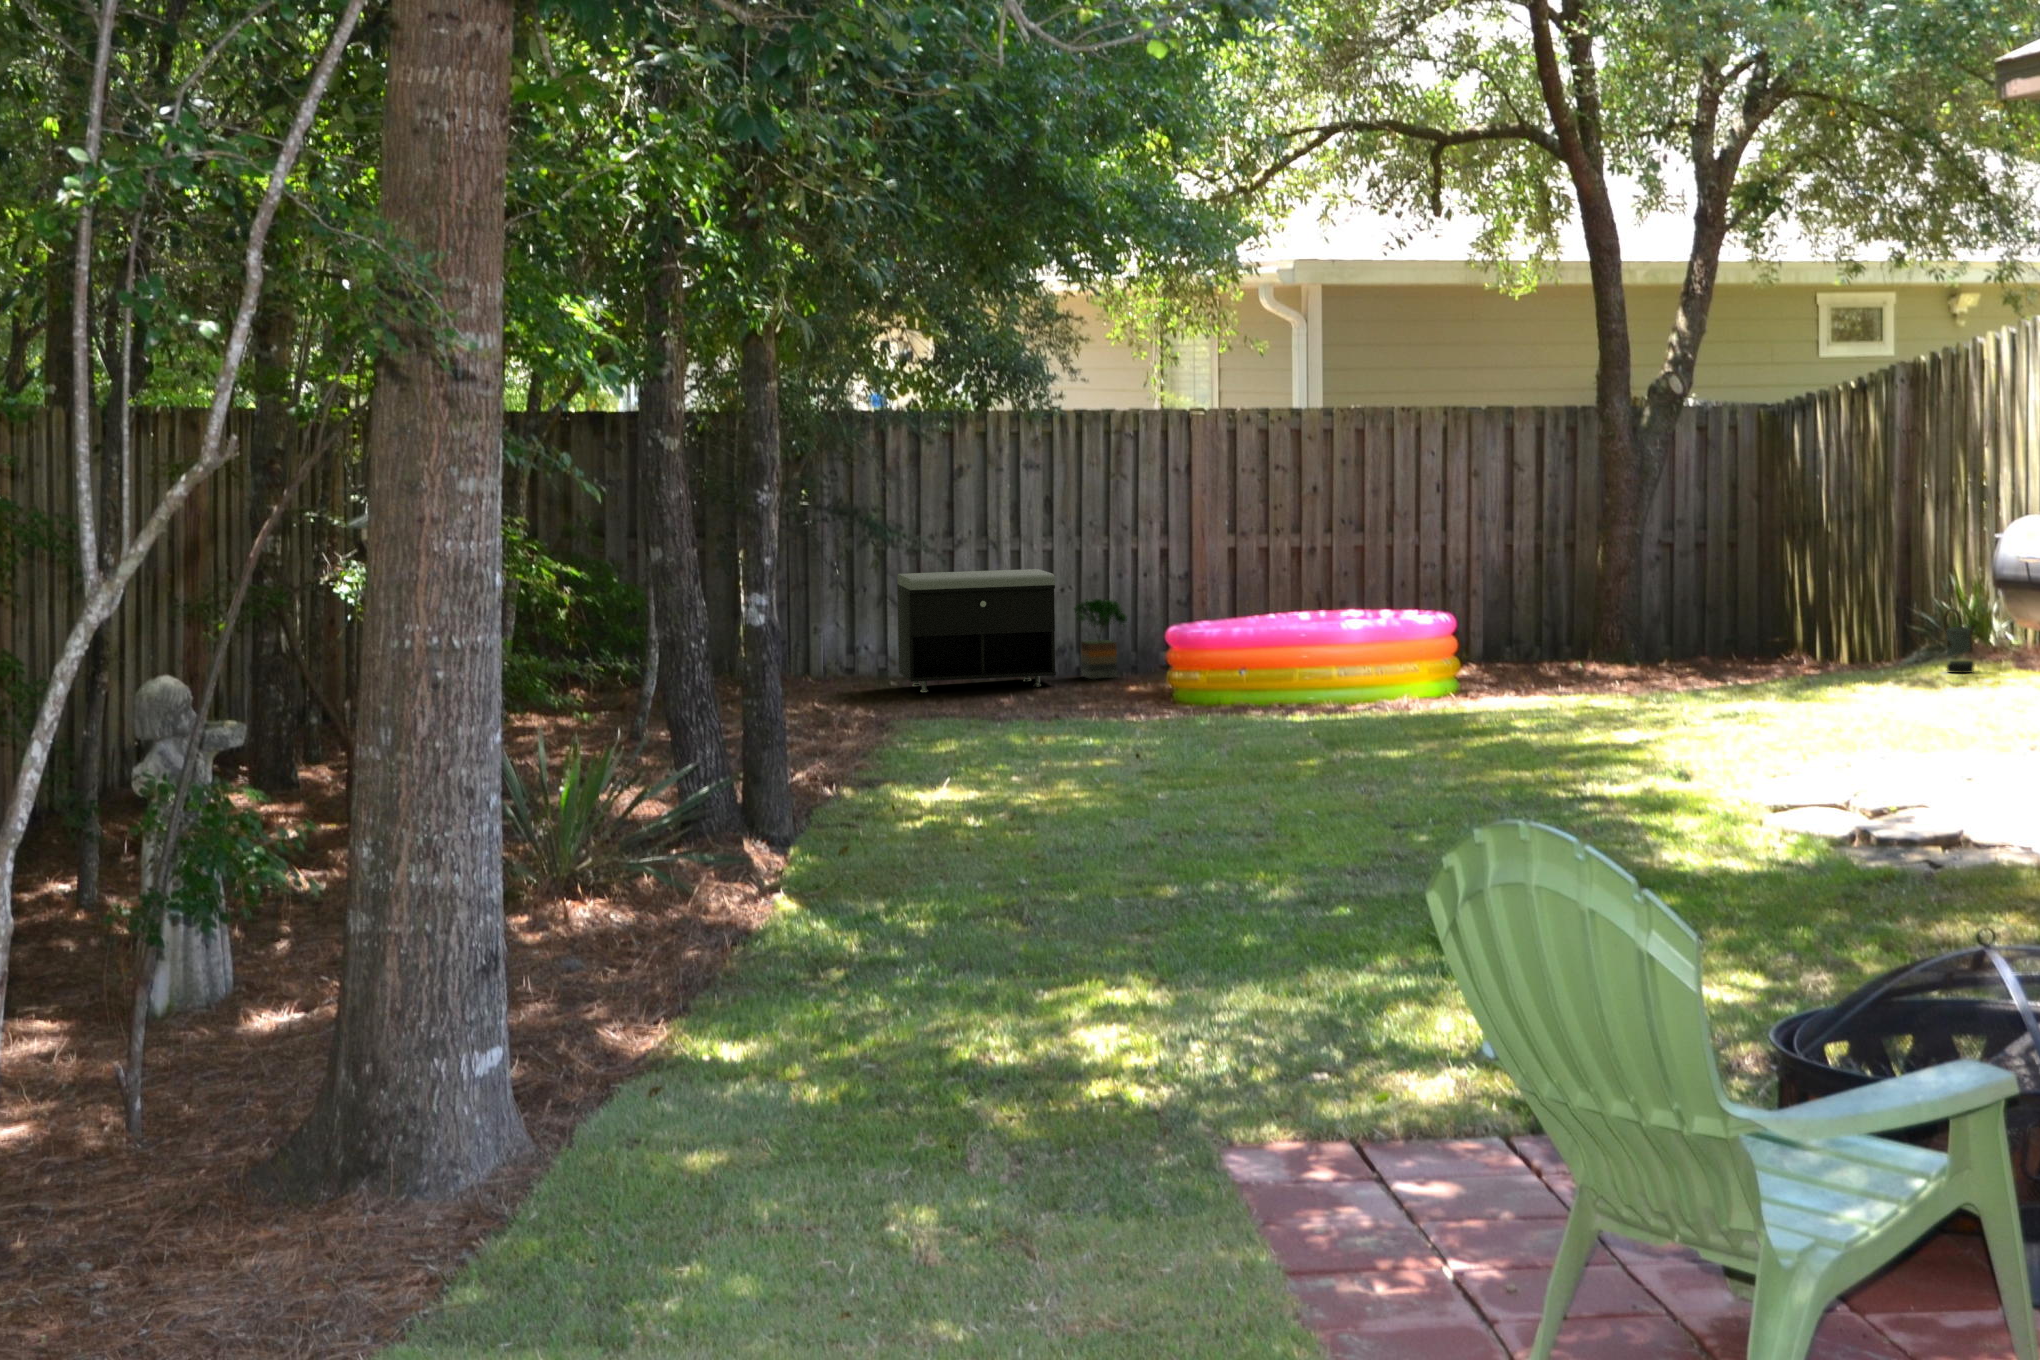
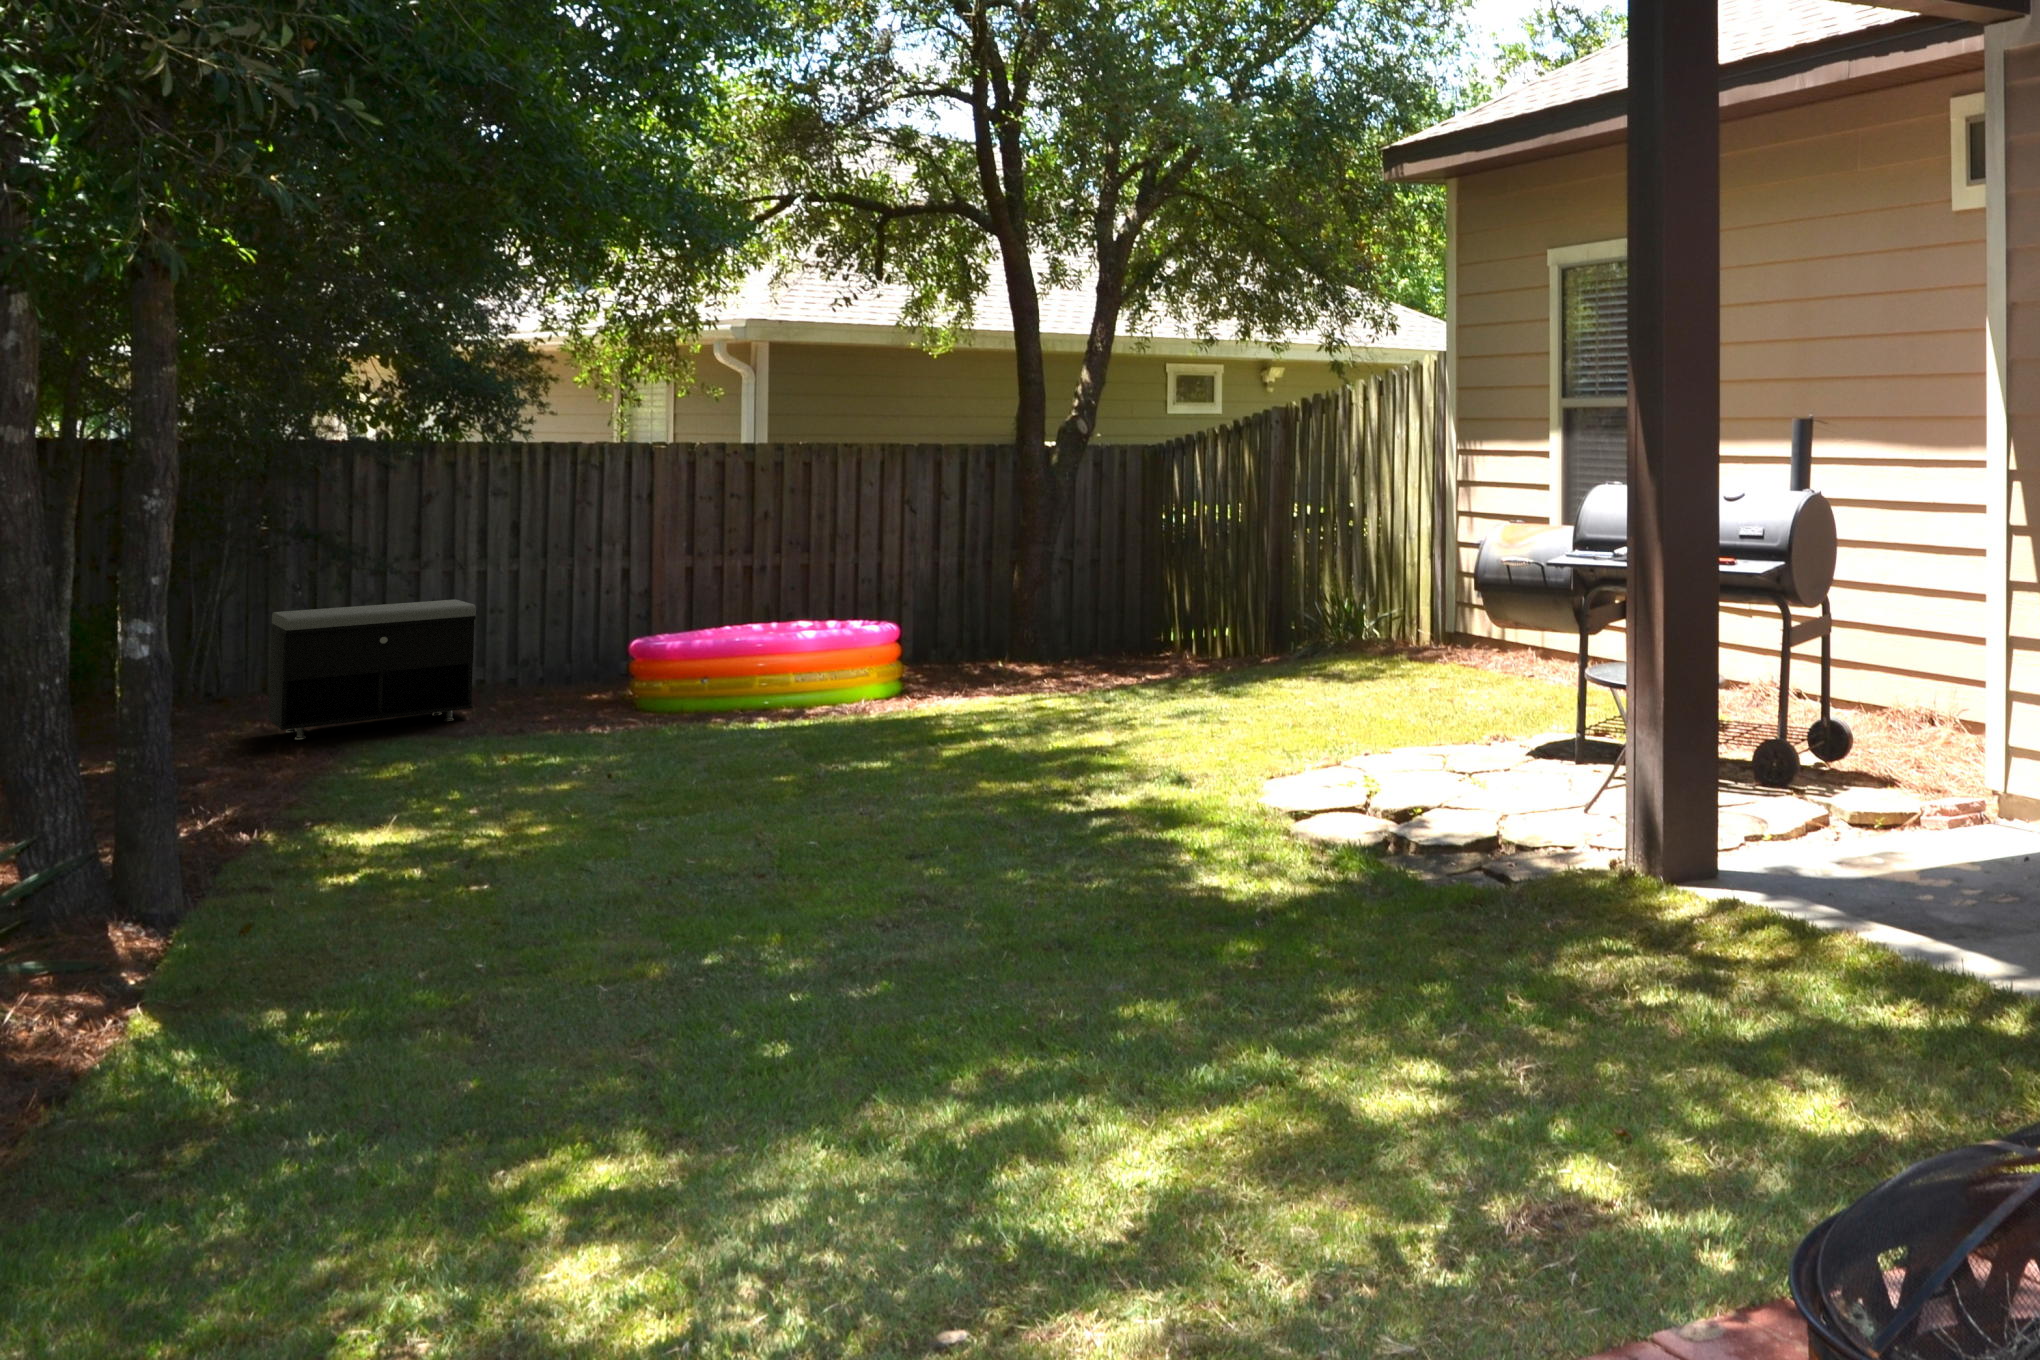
potted tree: present [1074,599,1127,679] -> none [495,625,562,707]
watering can: present [1944,609,1974,673] -> none [1306,599,1333,649]

